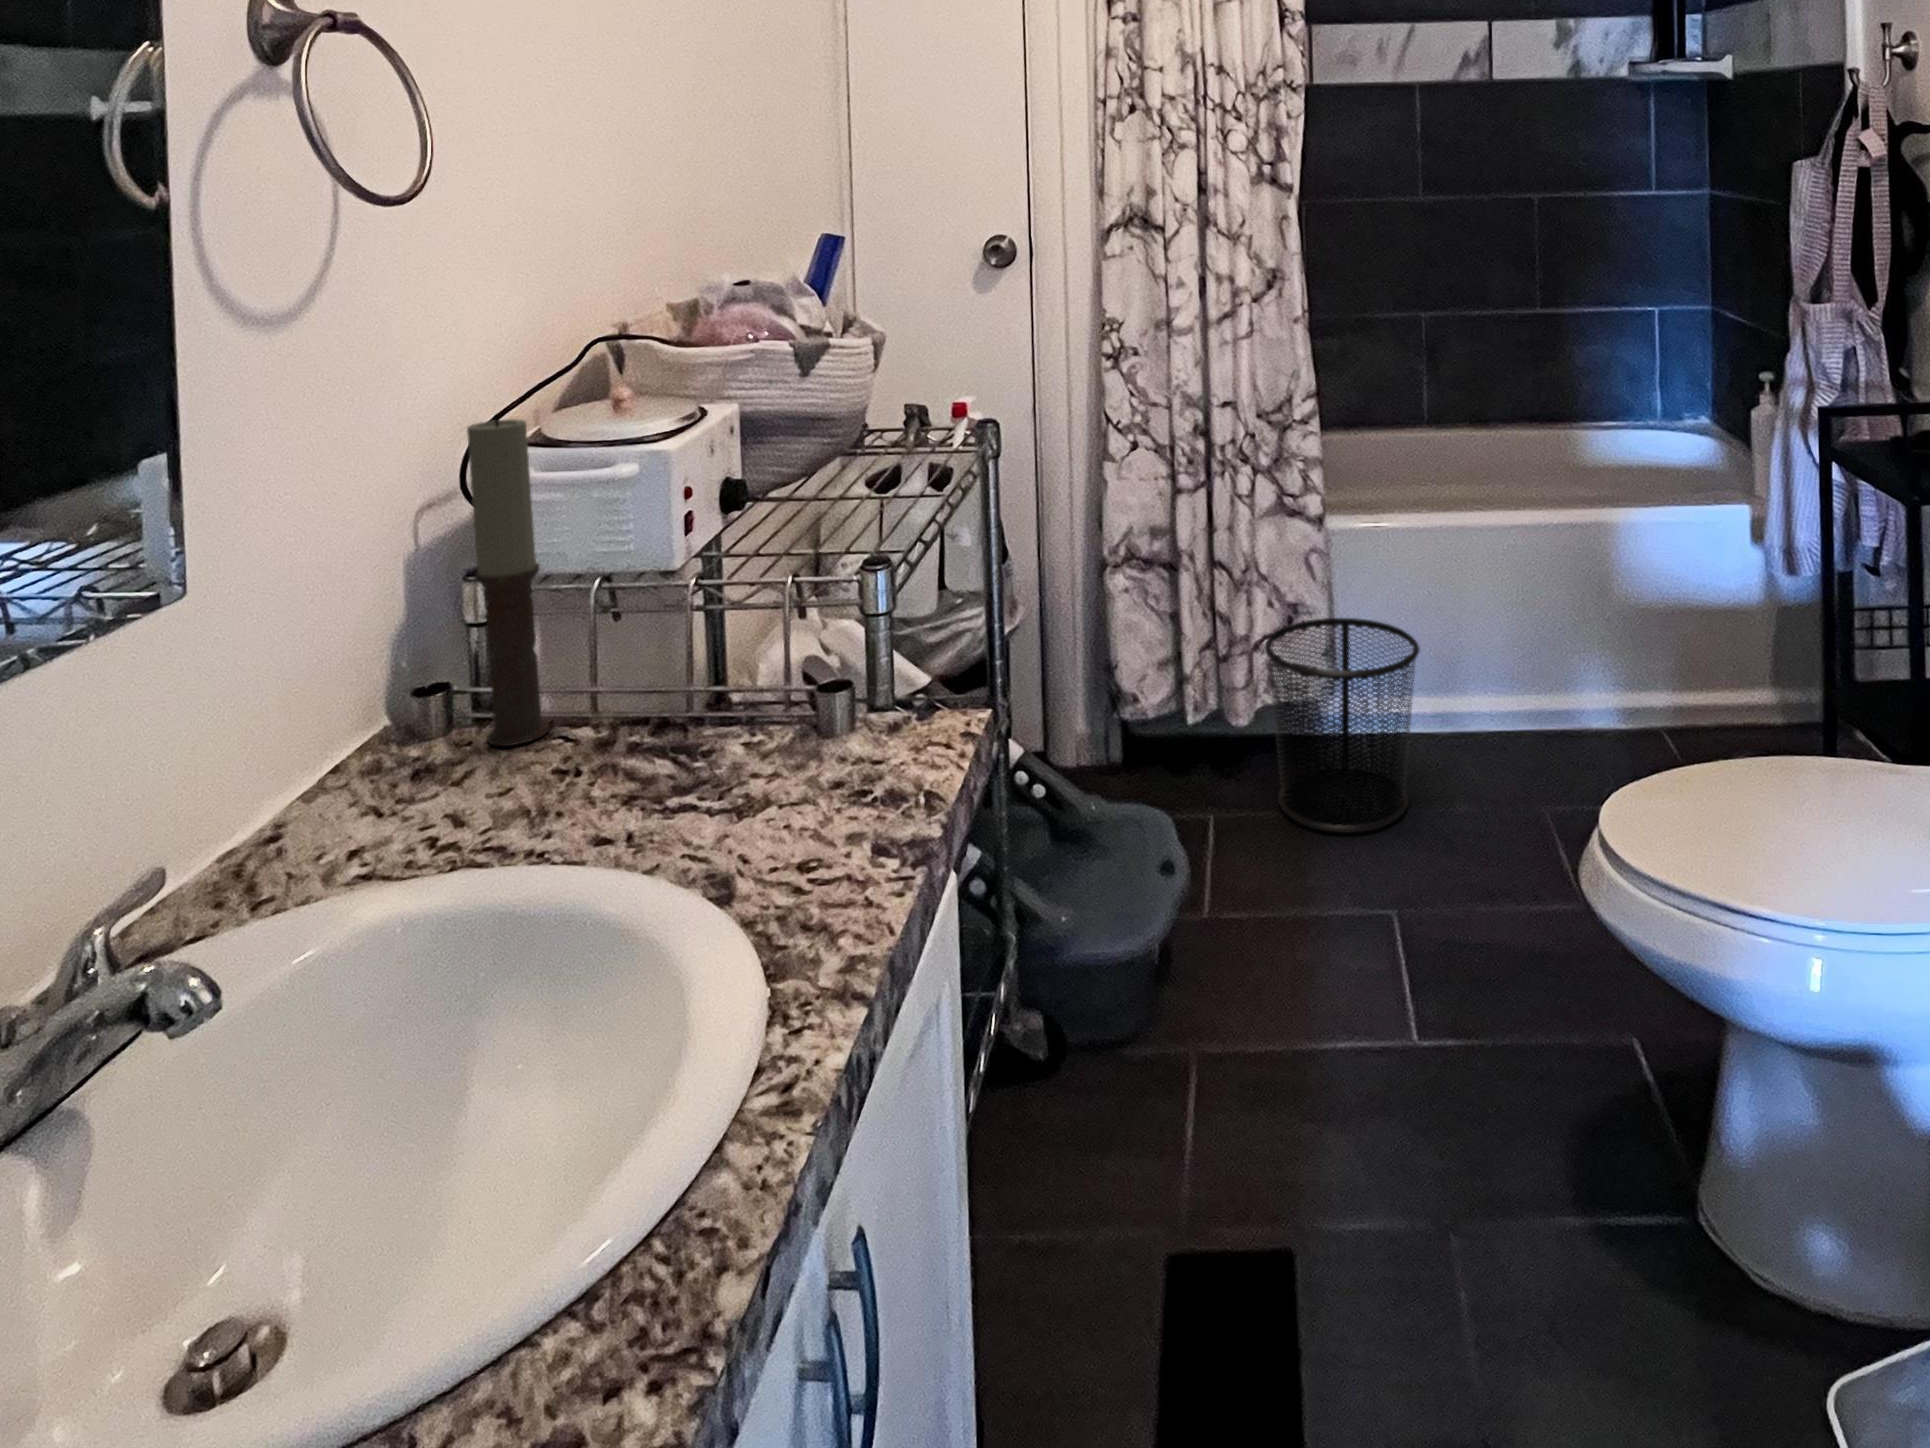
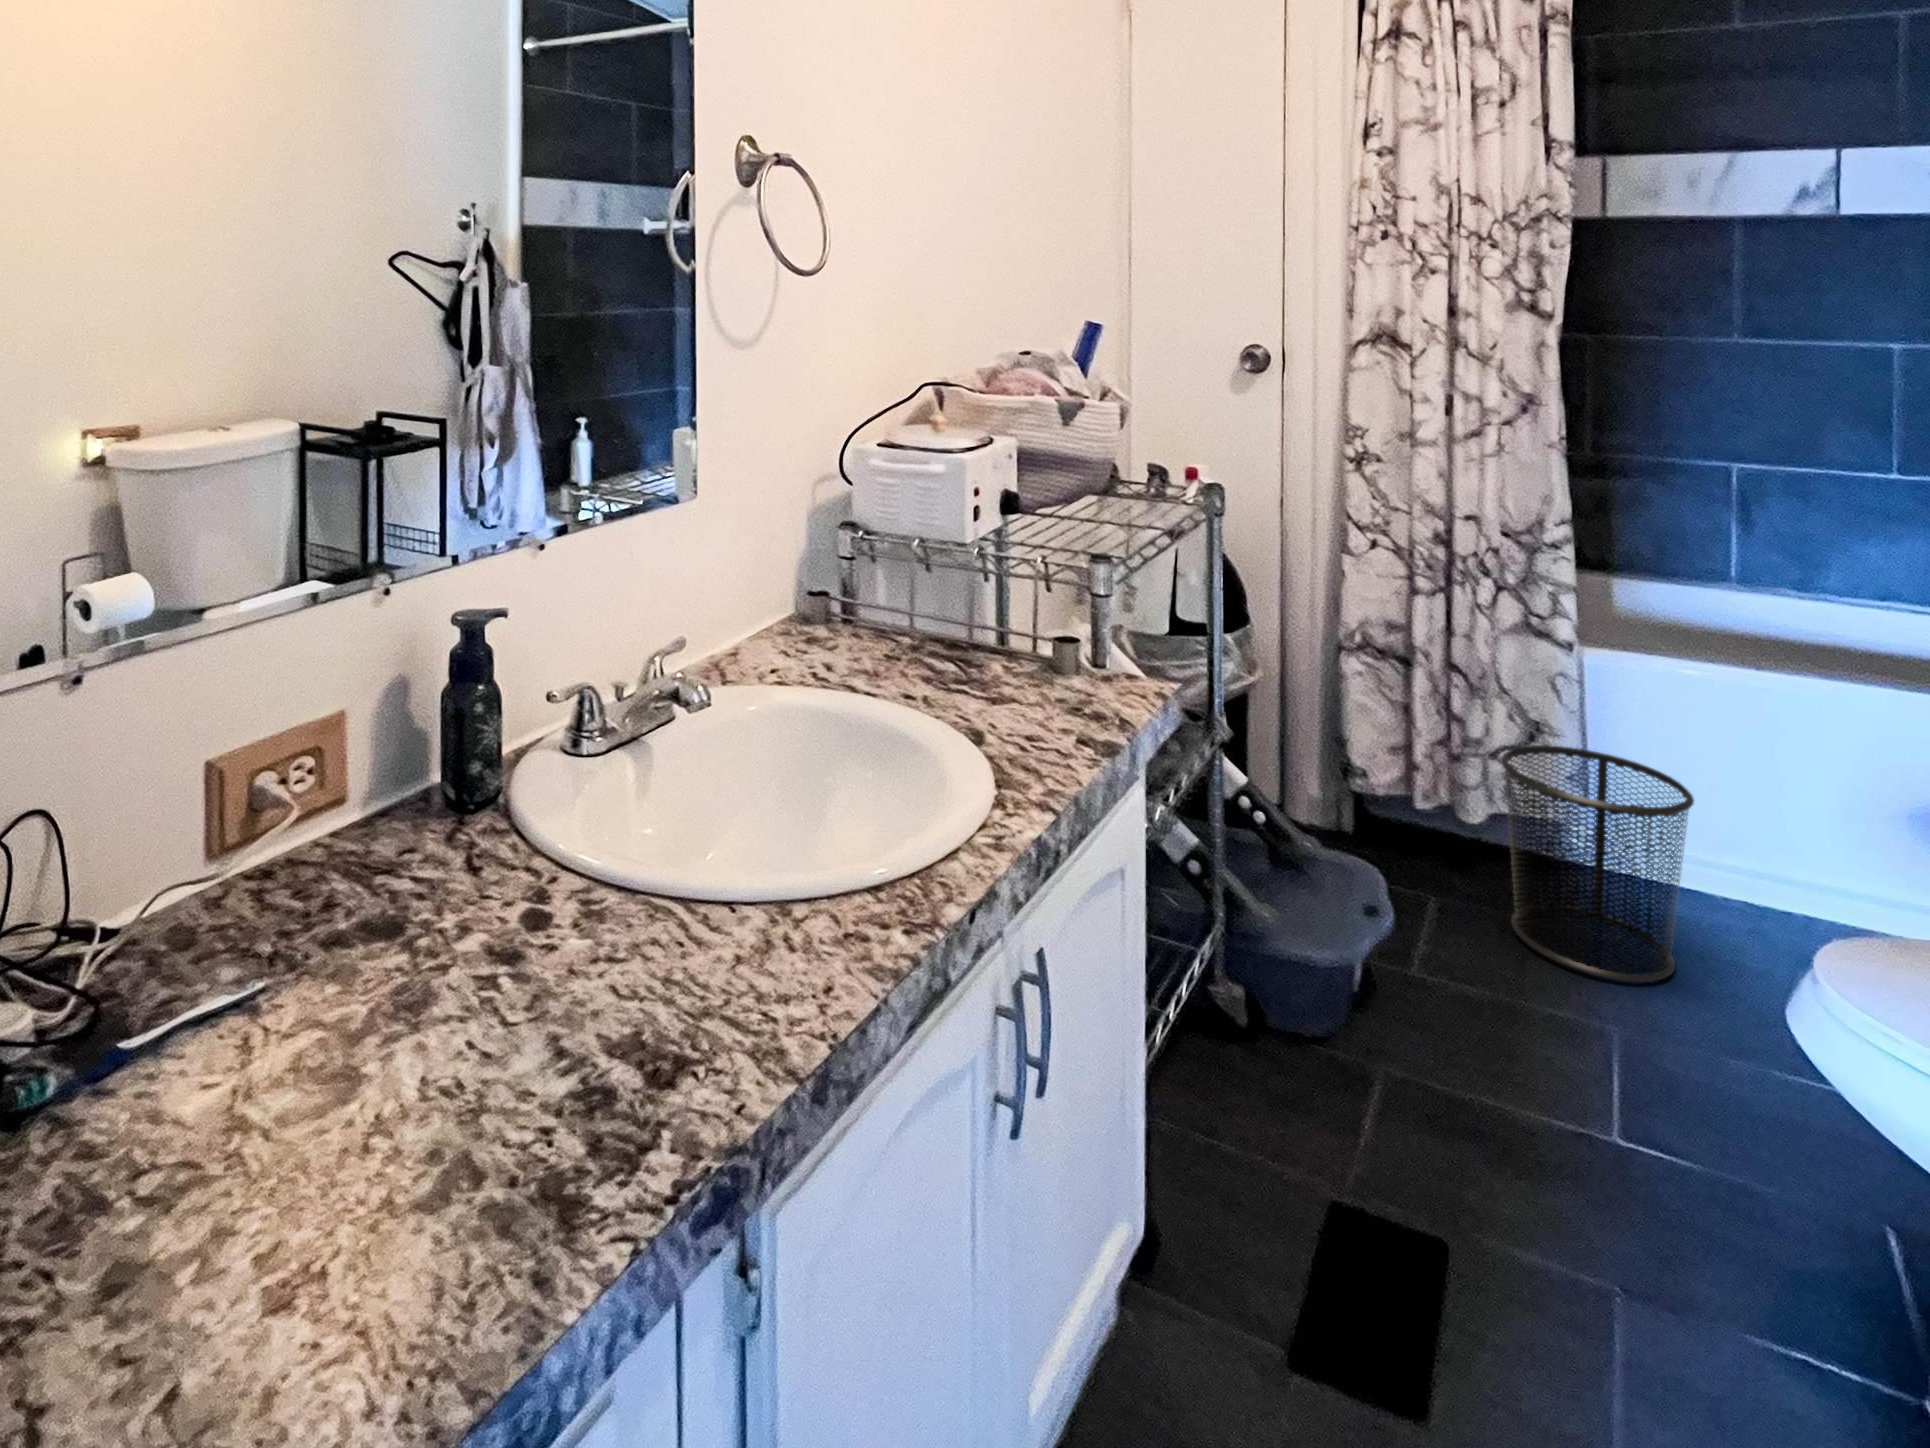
candle: present [467,414,549,746] -> none [843,411,884,635]

